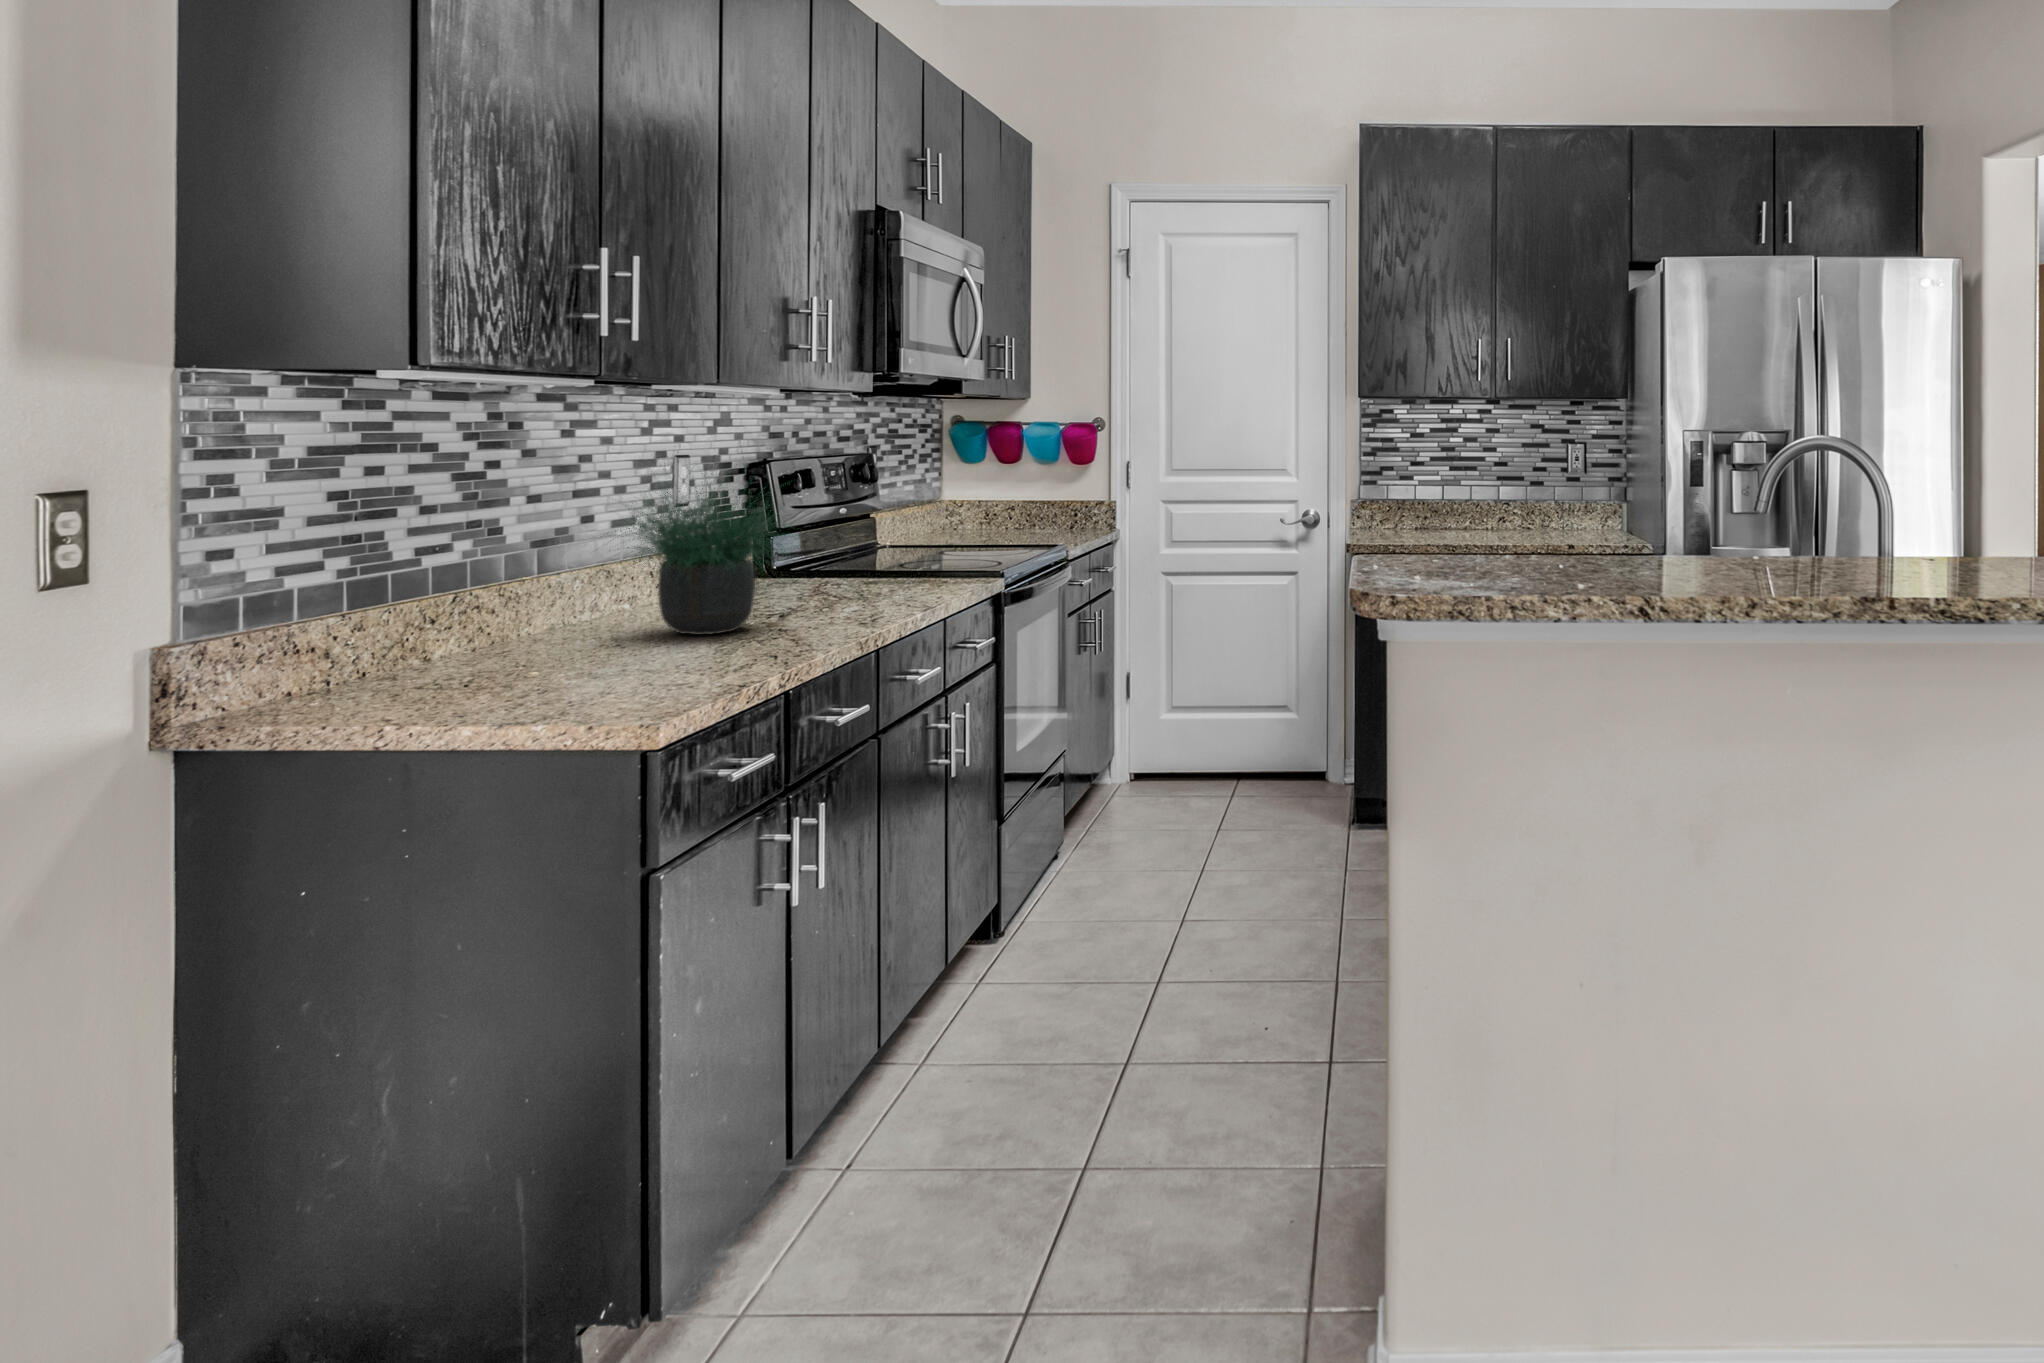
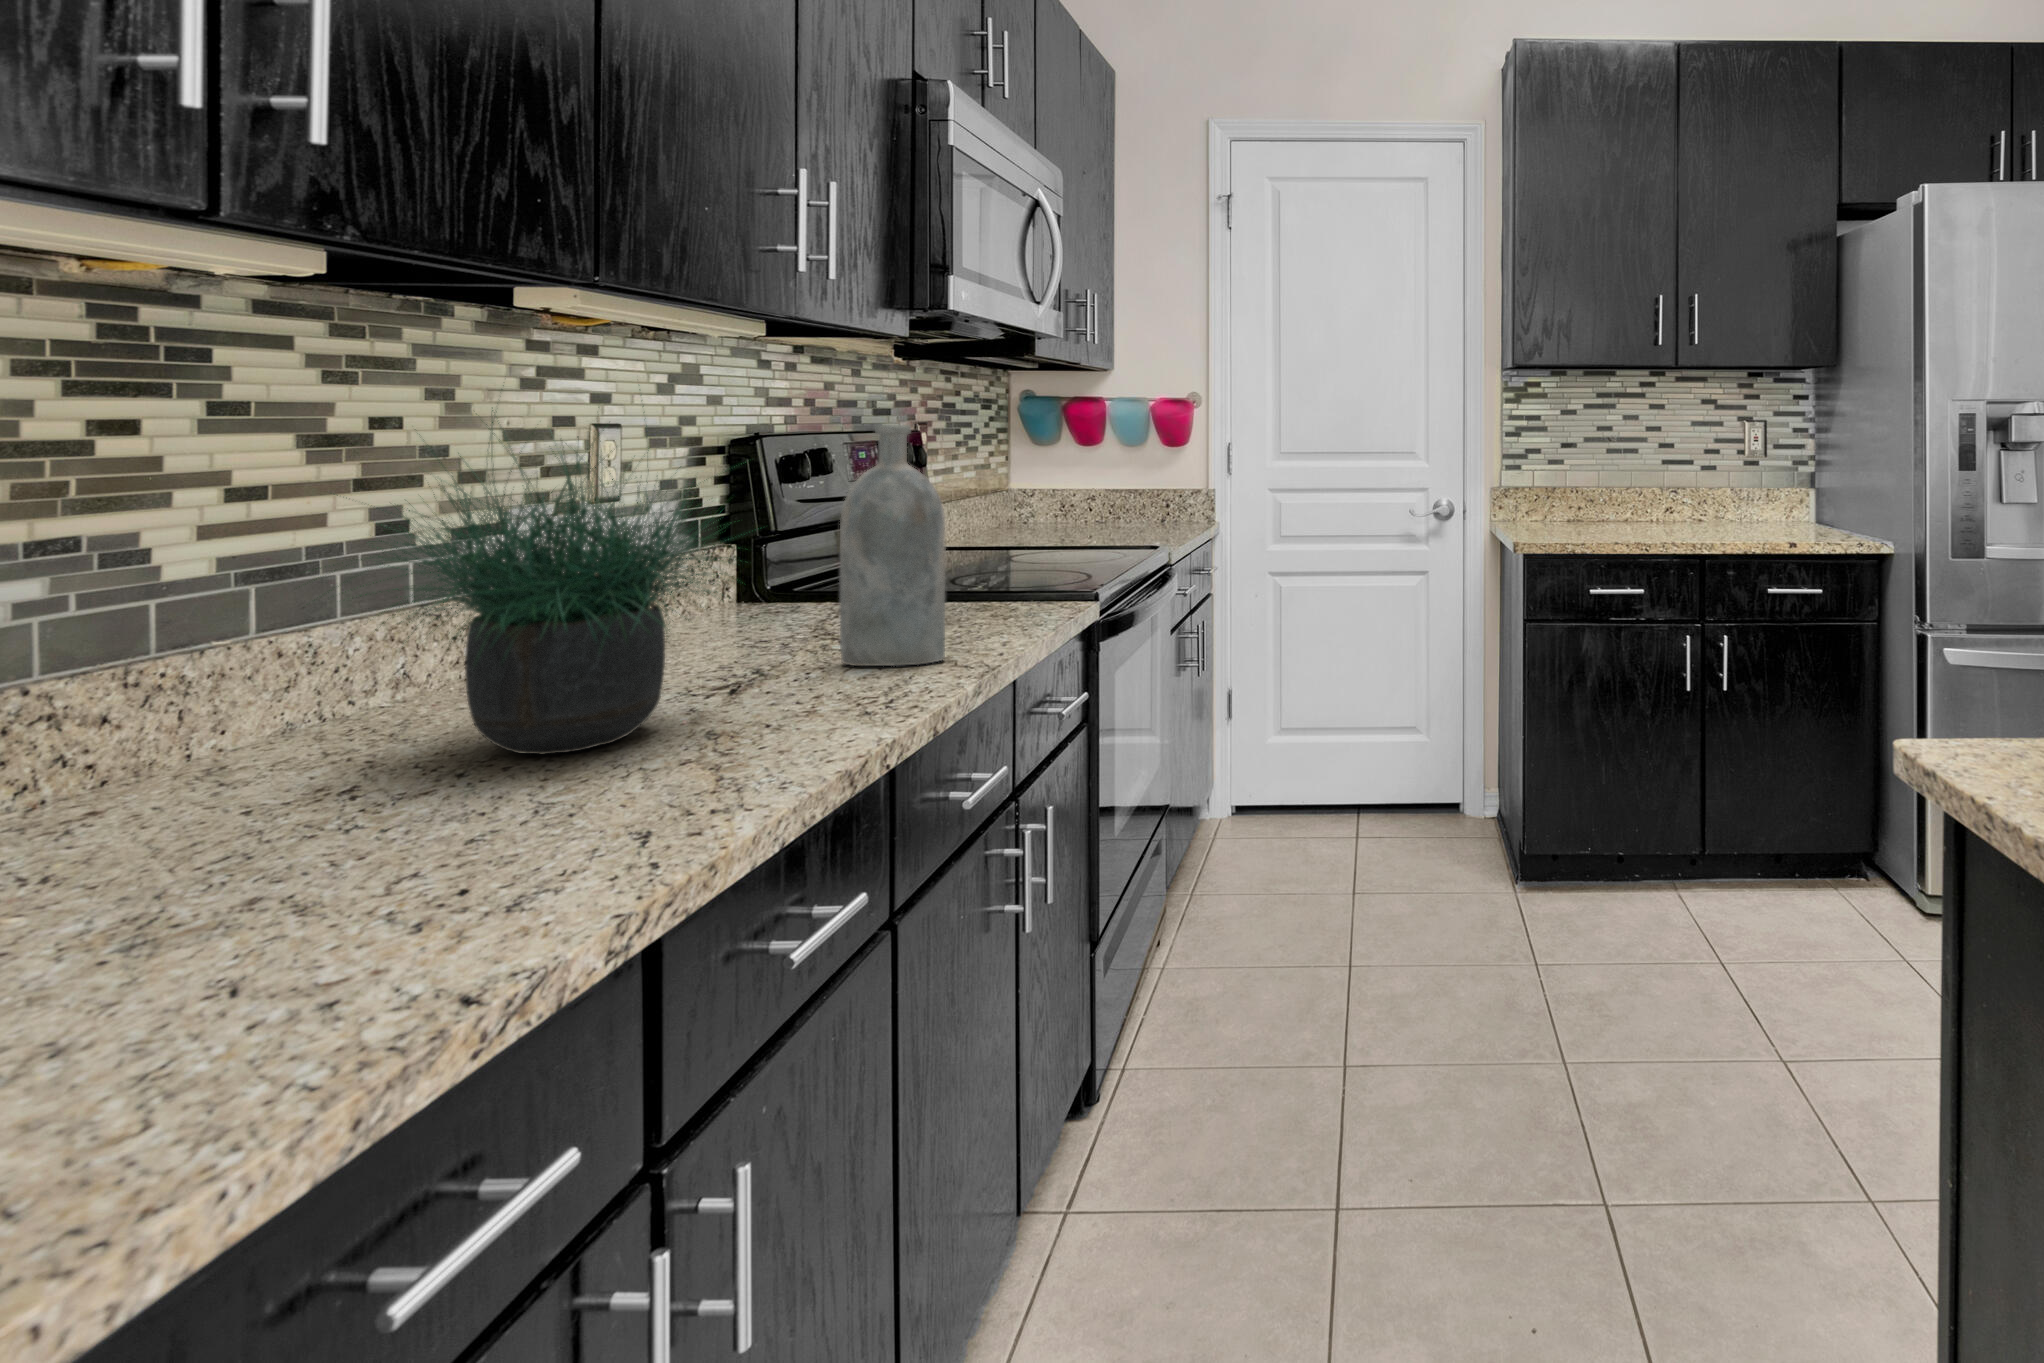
bottle: none [838,458,902,606] -> present [840,425,946,666]

